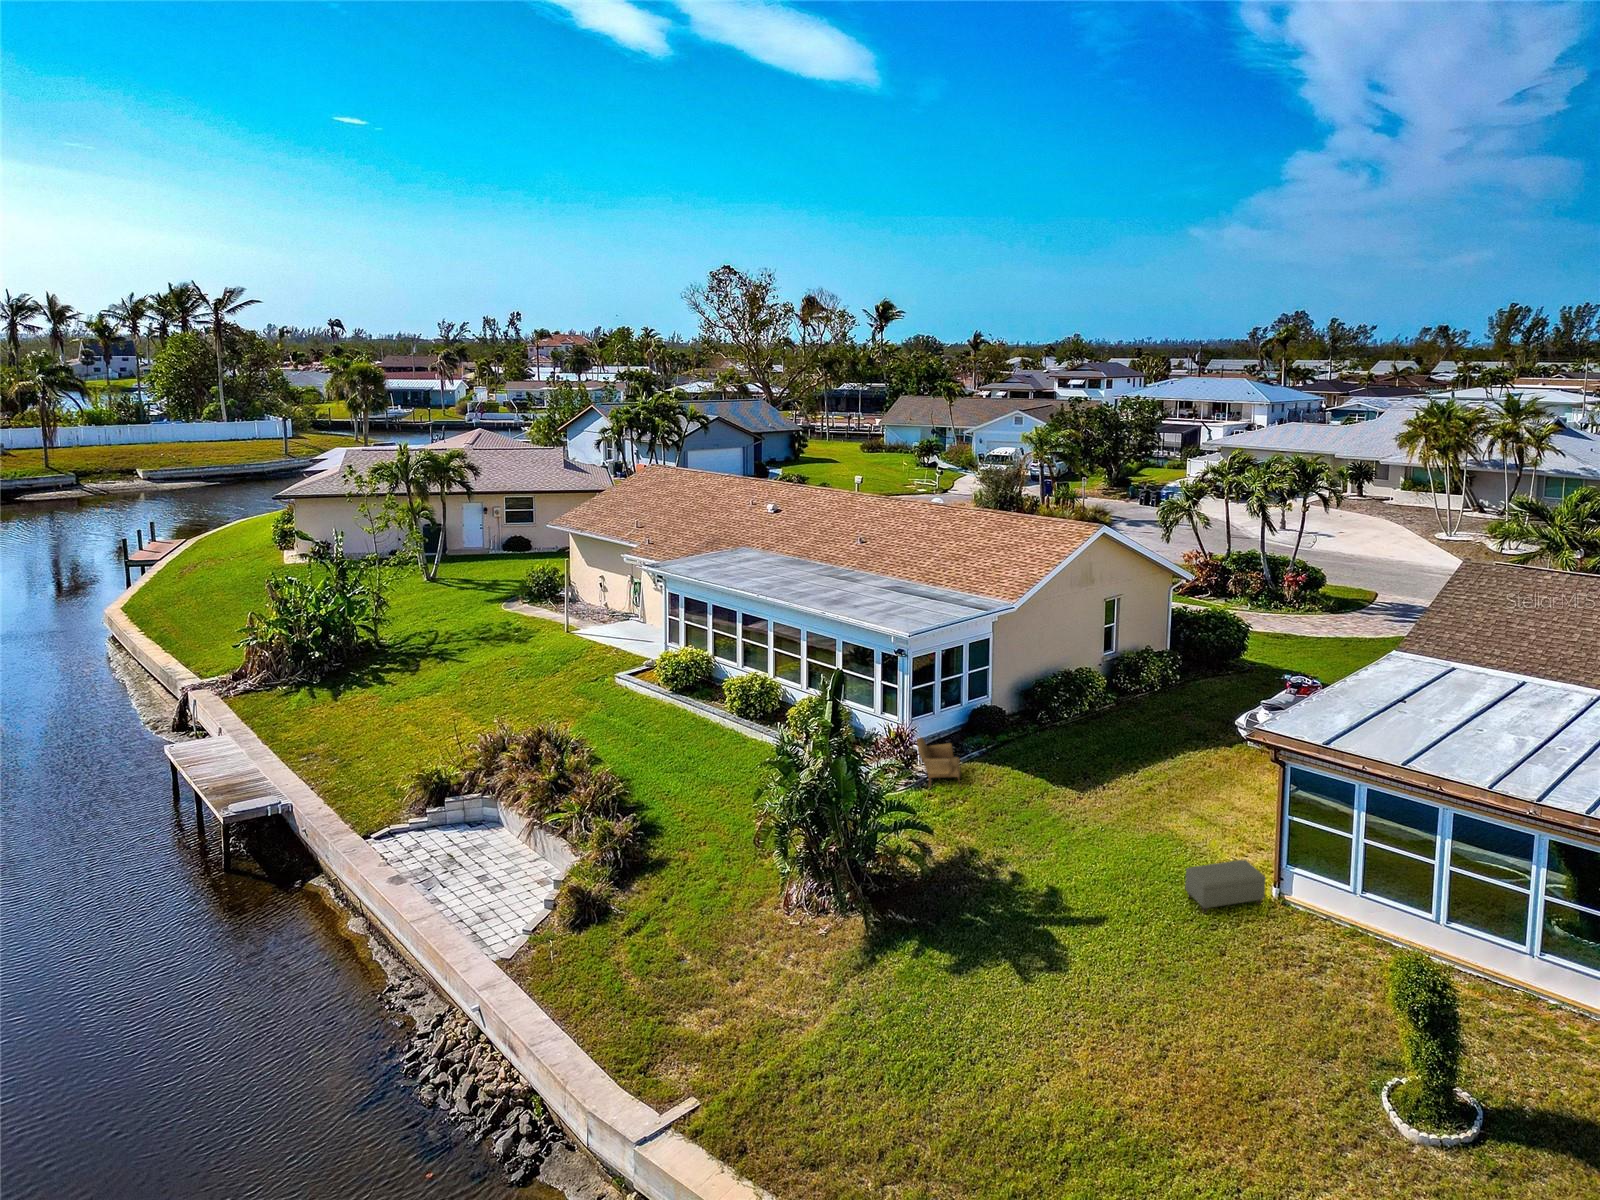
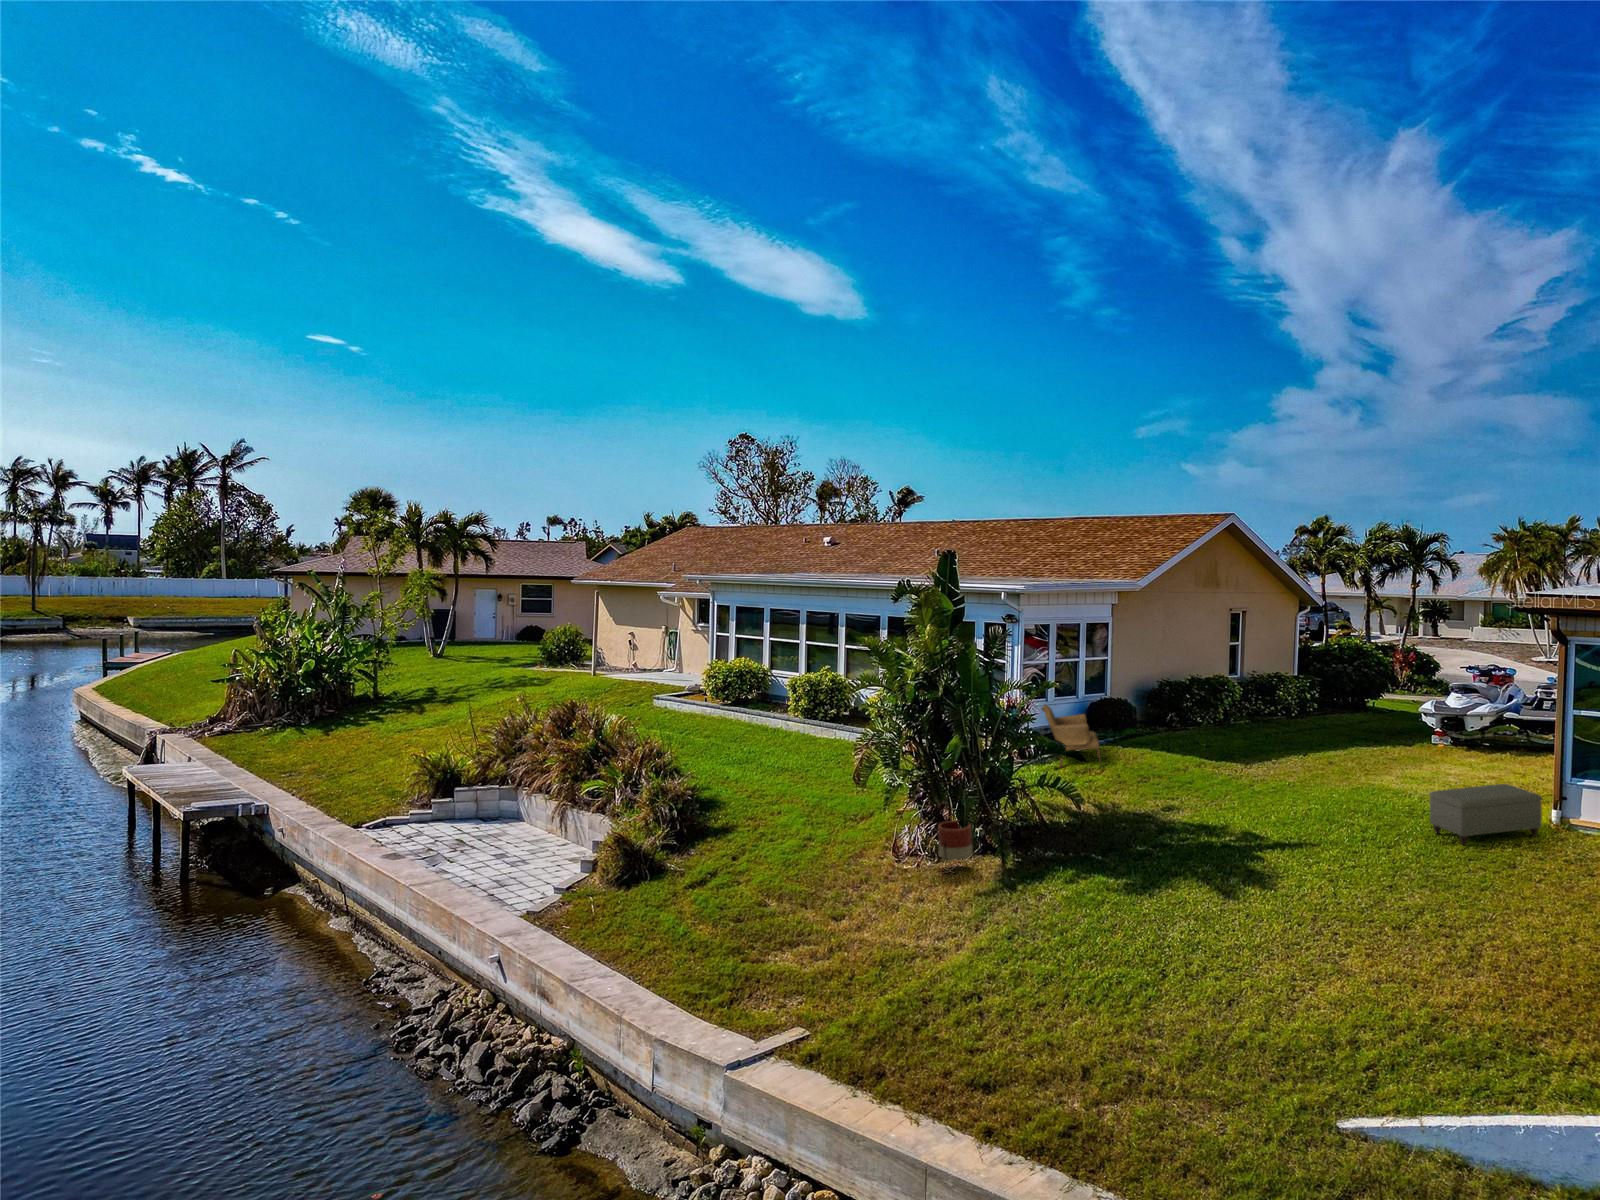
planter: none [813,888,840,931] -> present [938,821,973,861]

